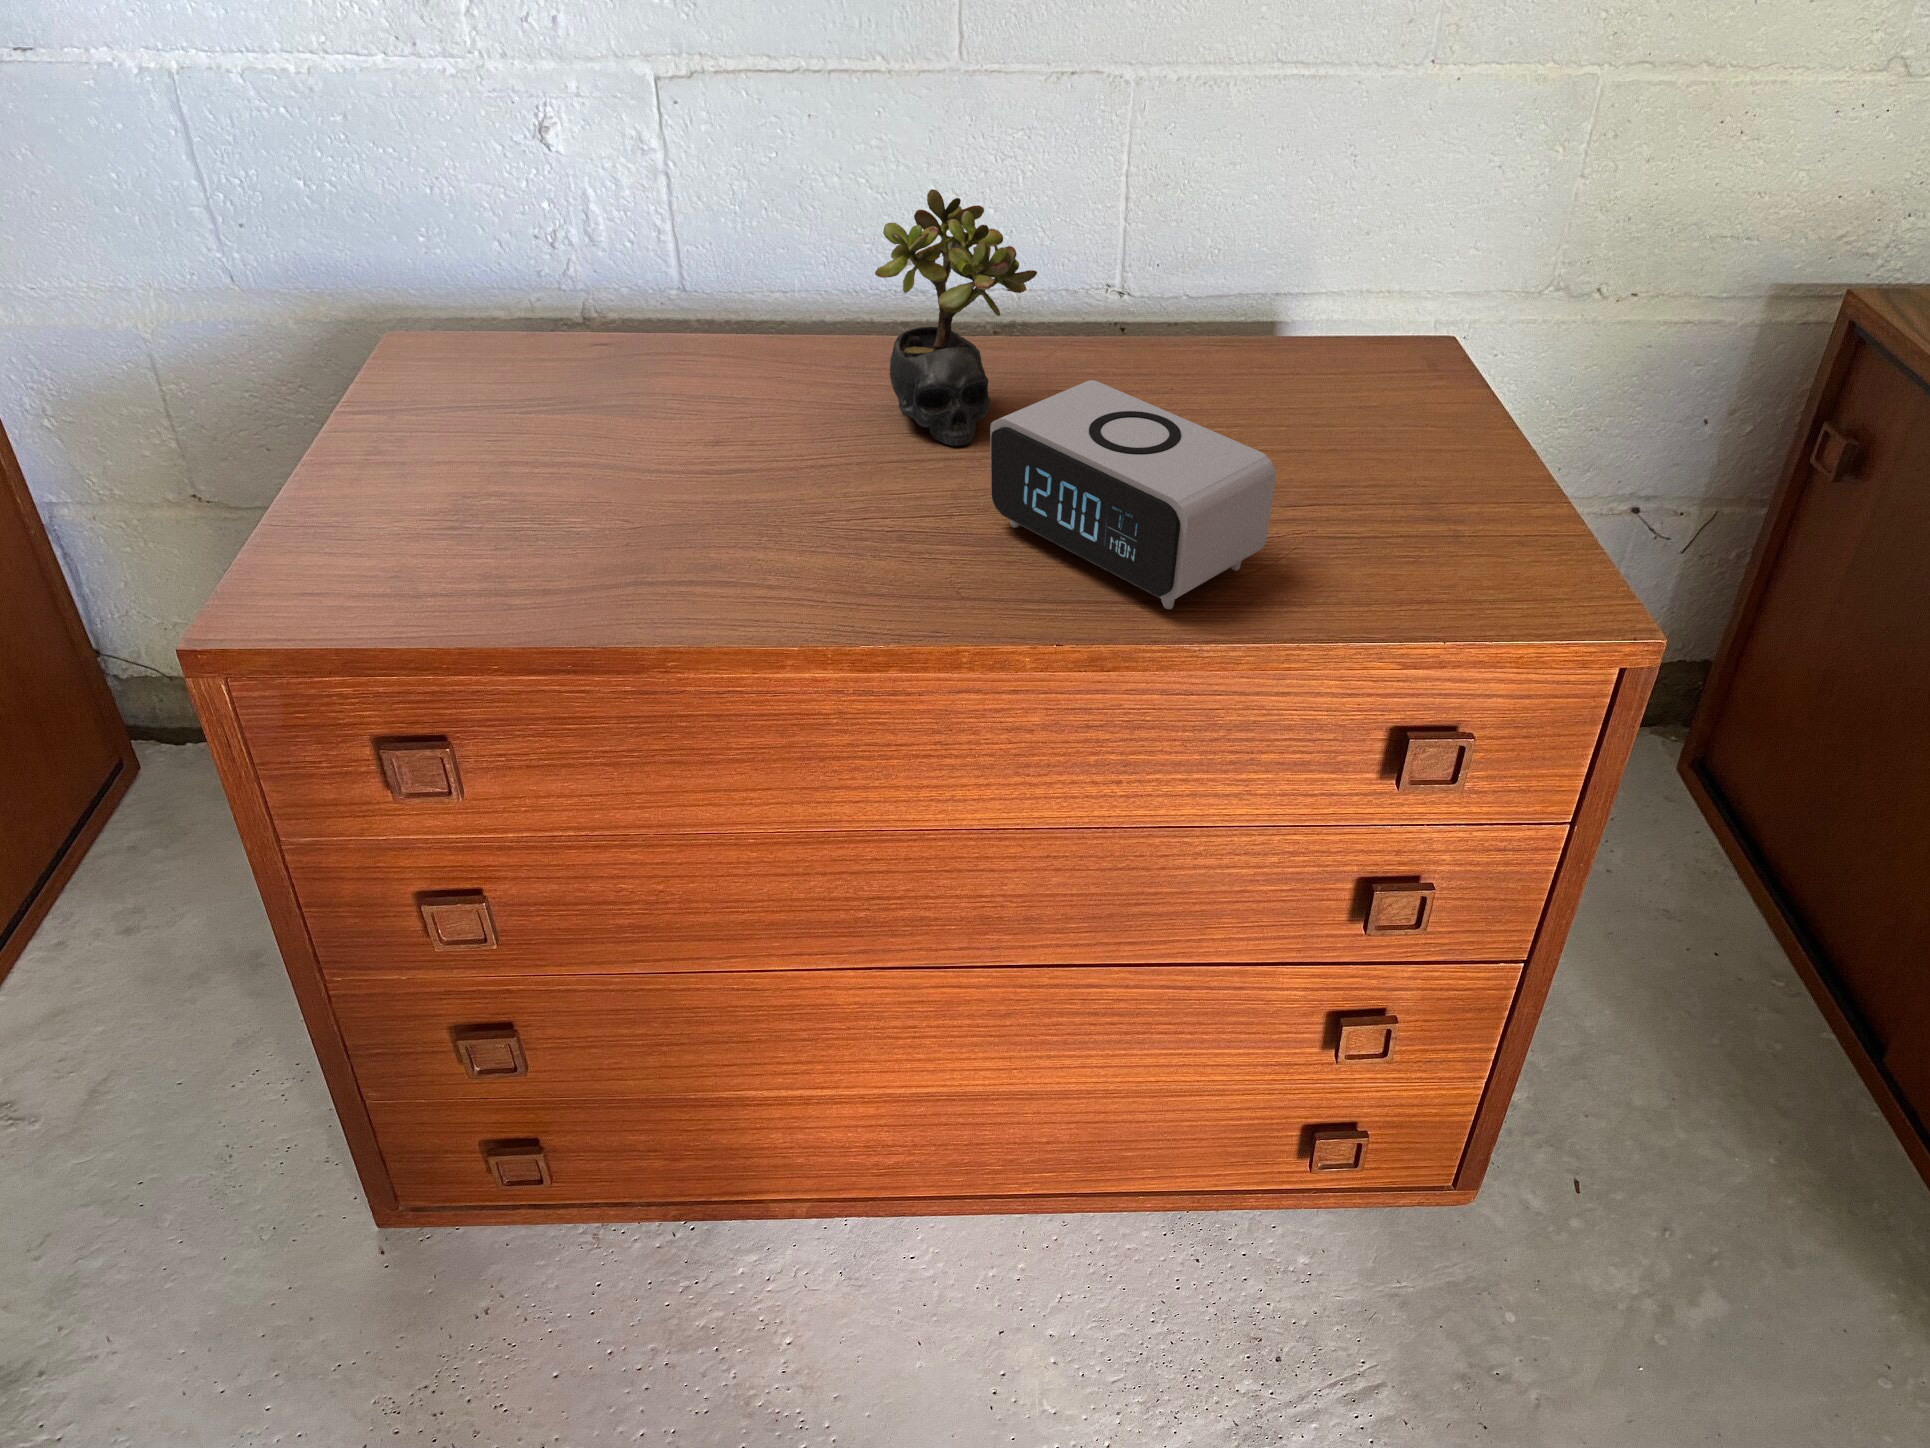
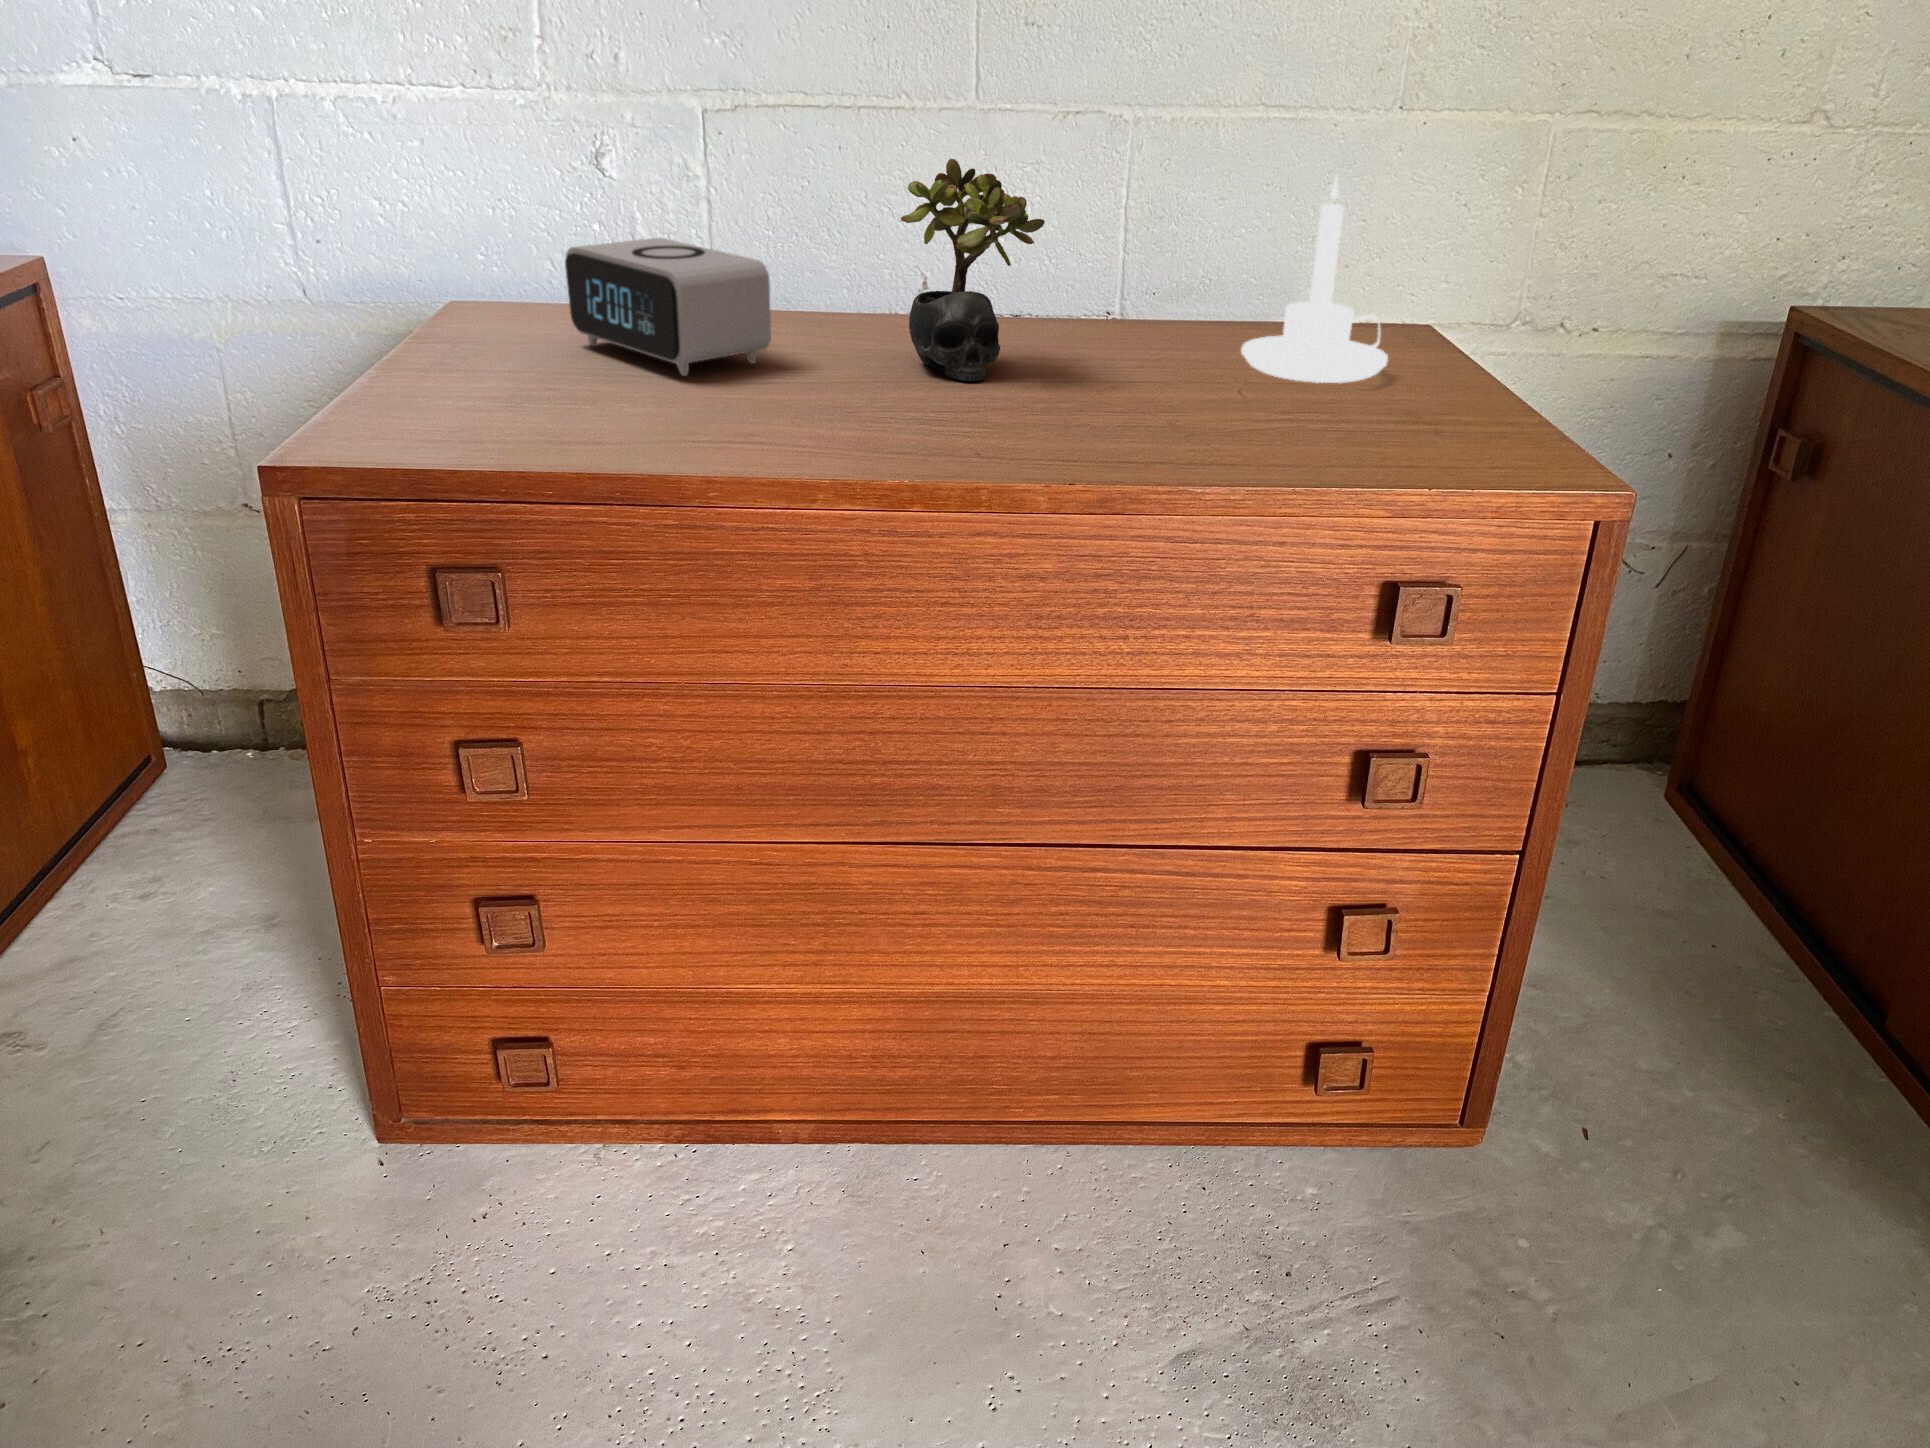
candle holder: none [1257,206,1419,438] -> present [1241,177,1388,383]
alarm clock: present [990,380,1276,609] -> present [565,238,771,376]

